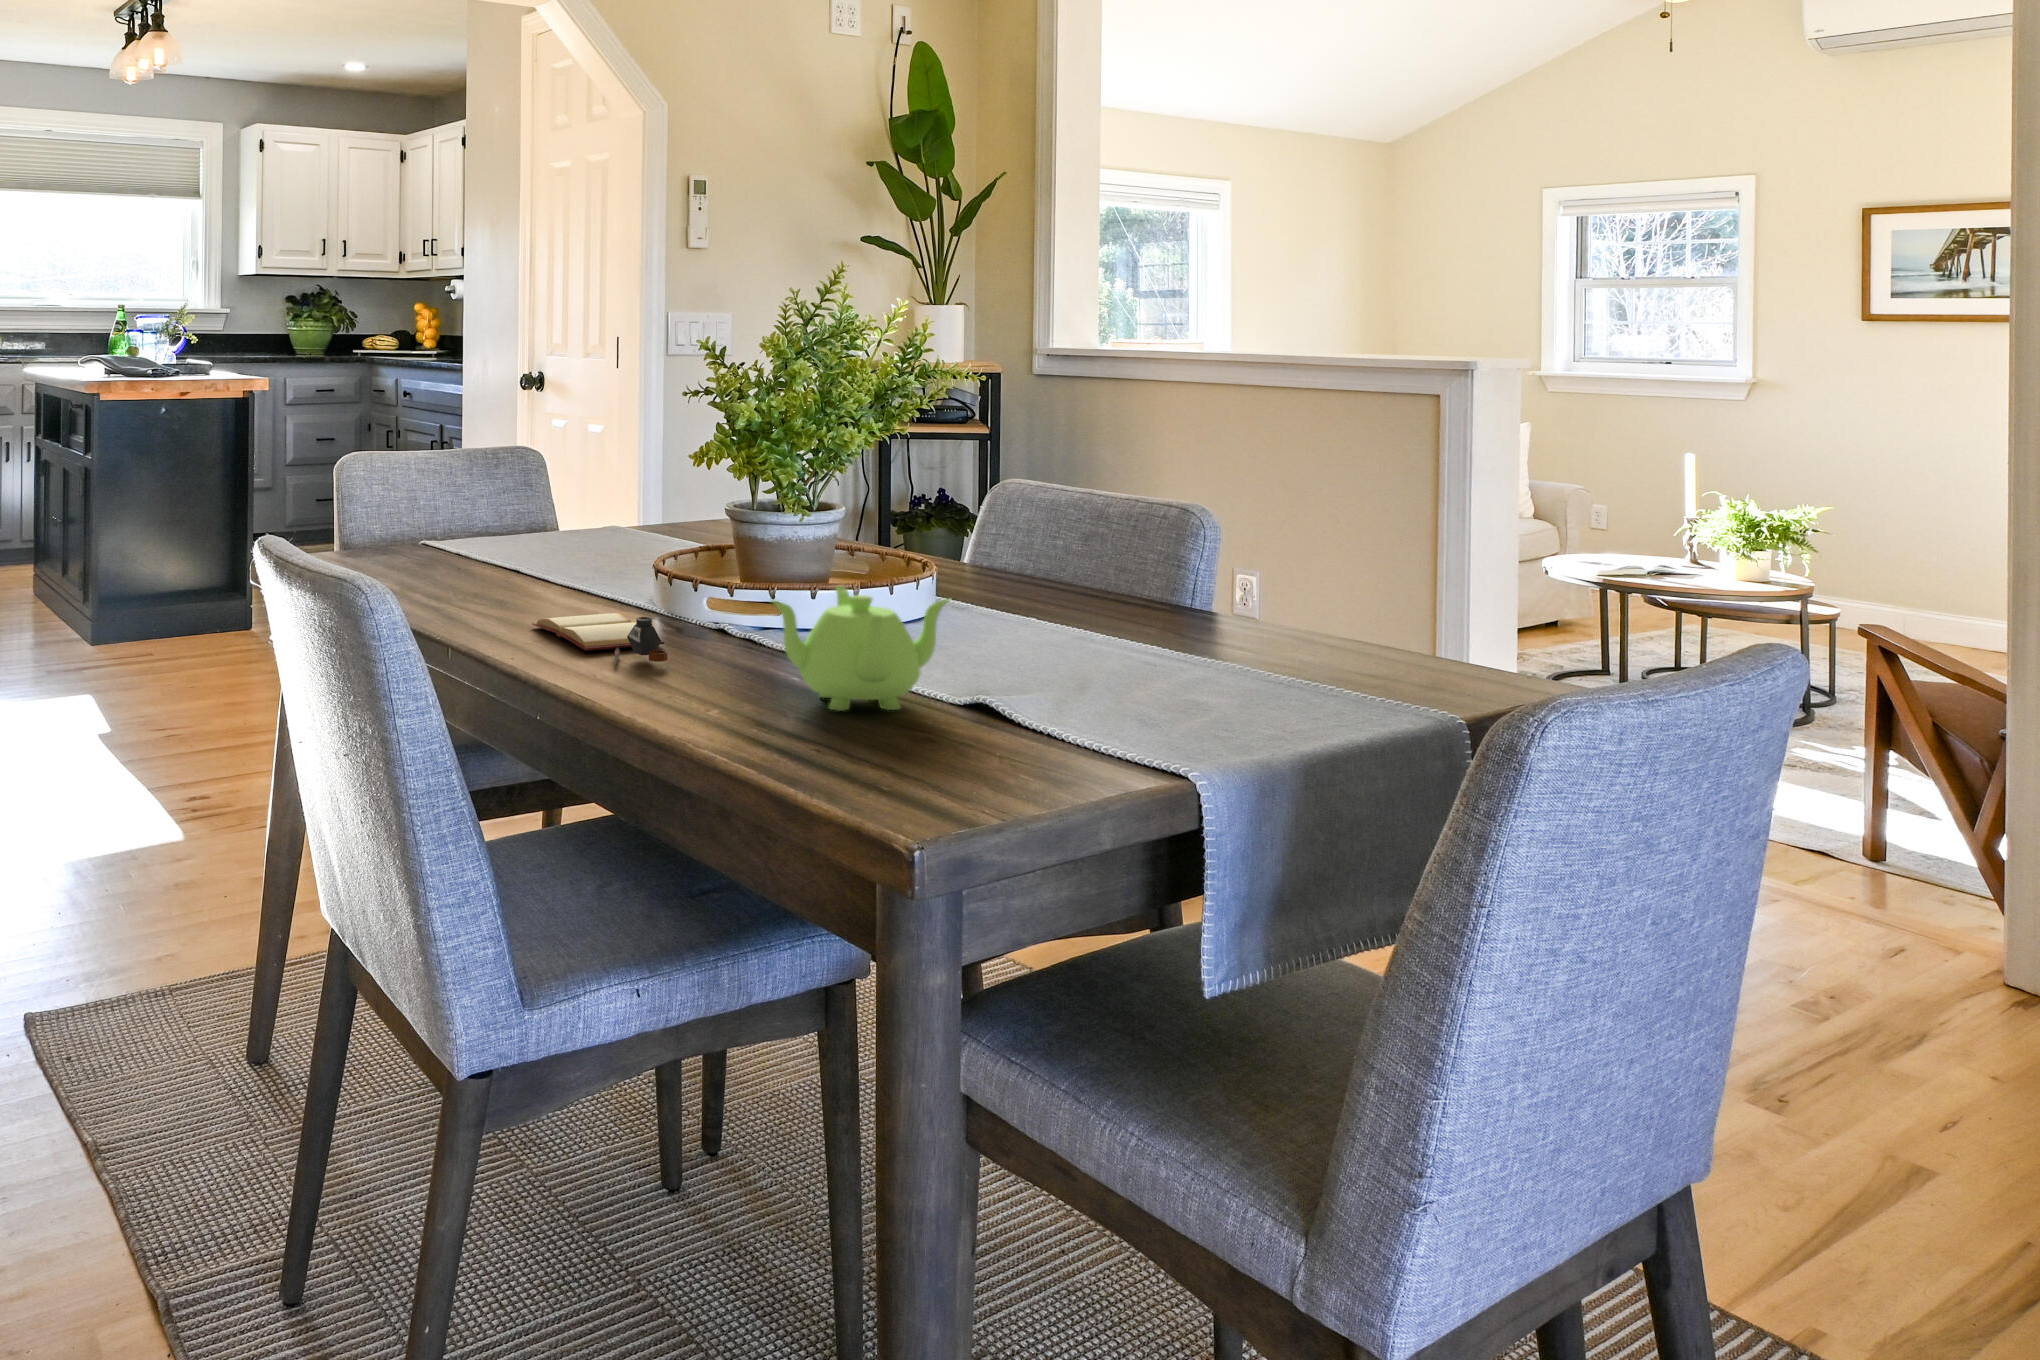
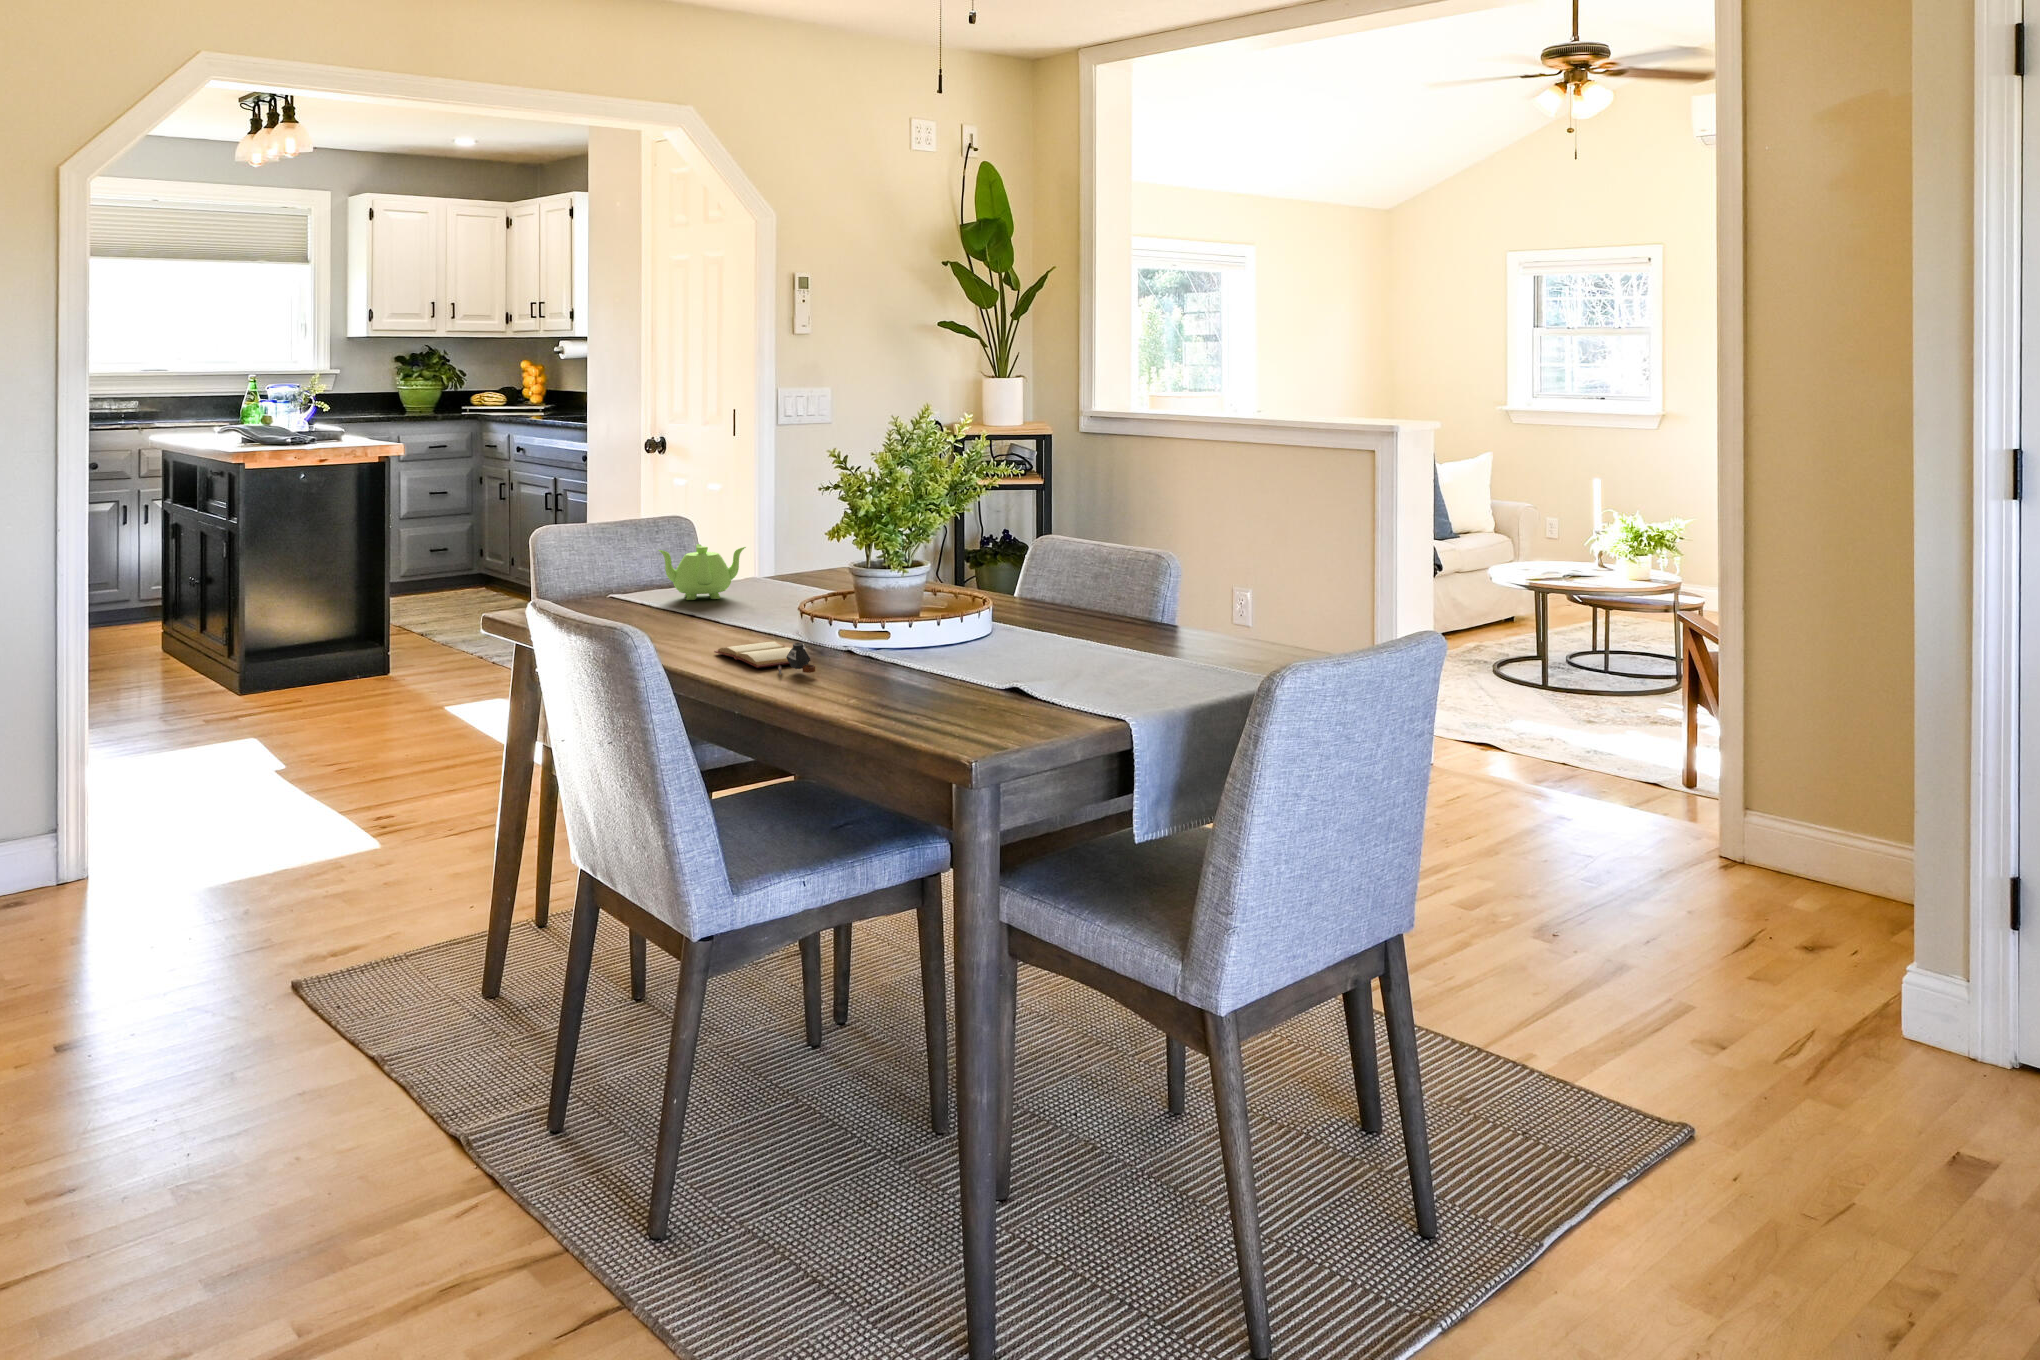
teapot: present [772,586,950,710] -> present [658,544,746,600]

